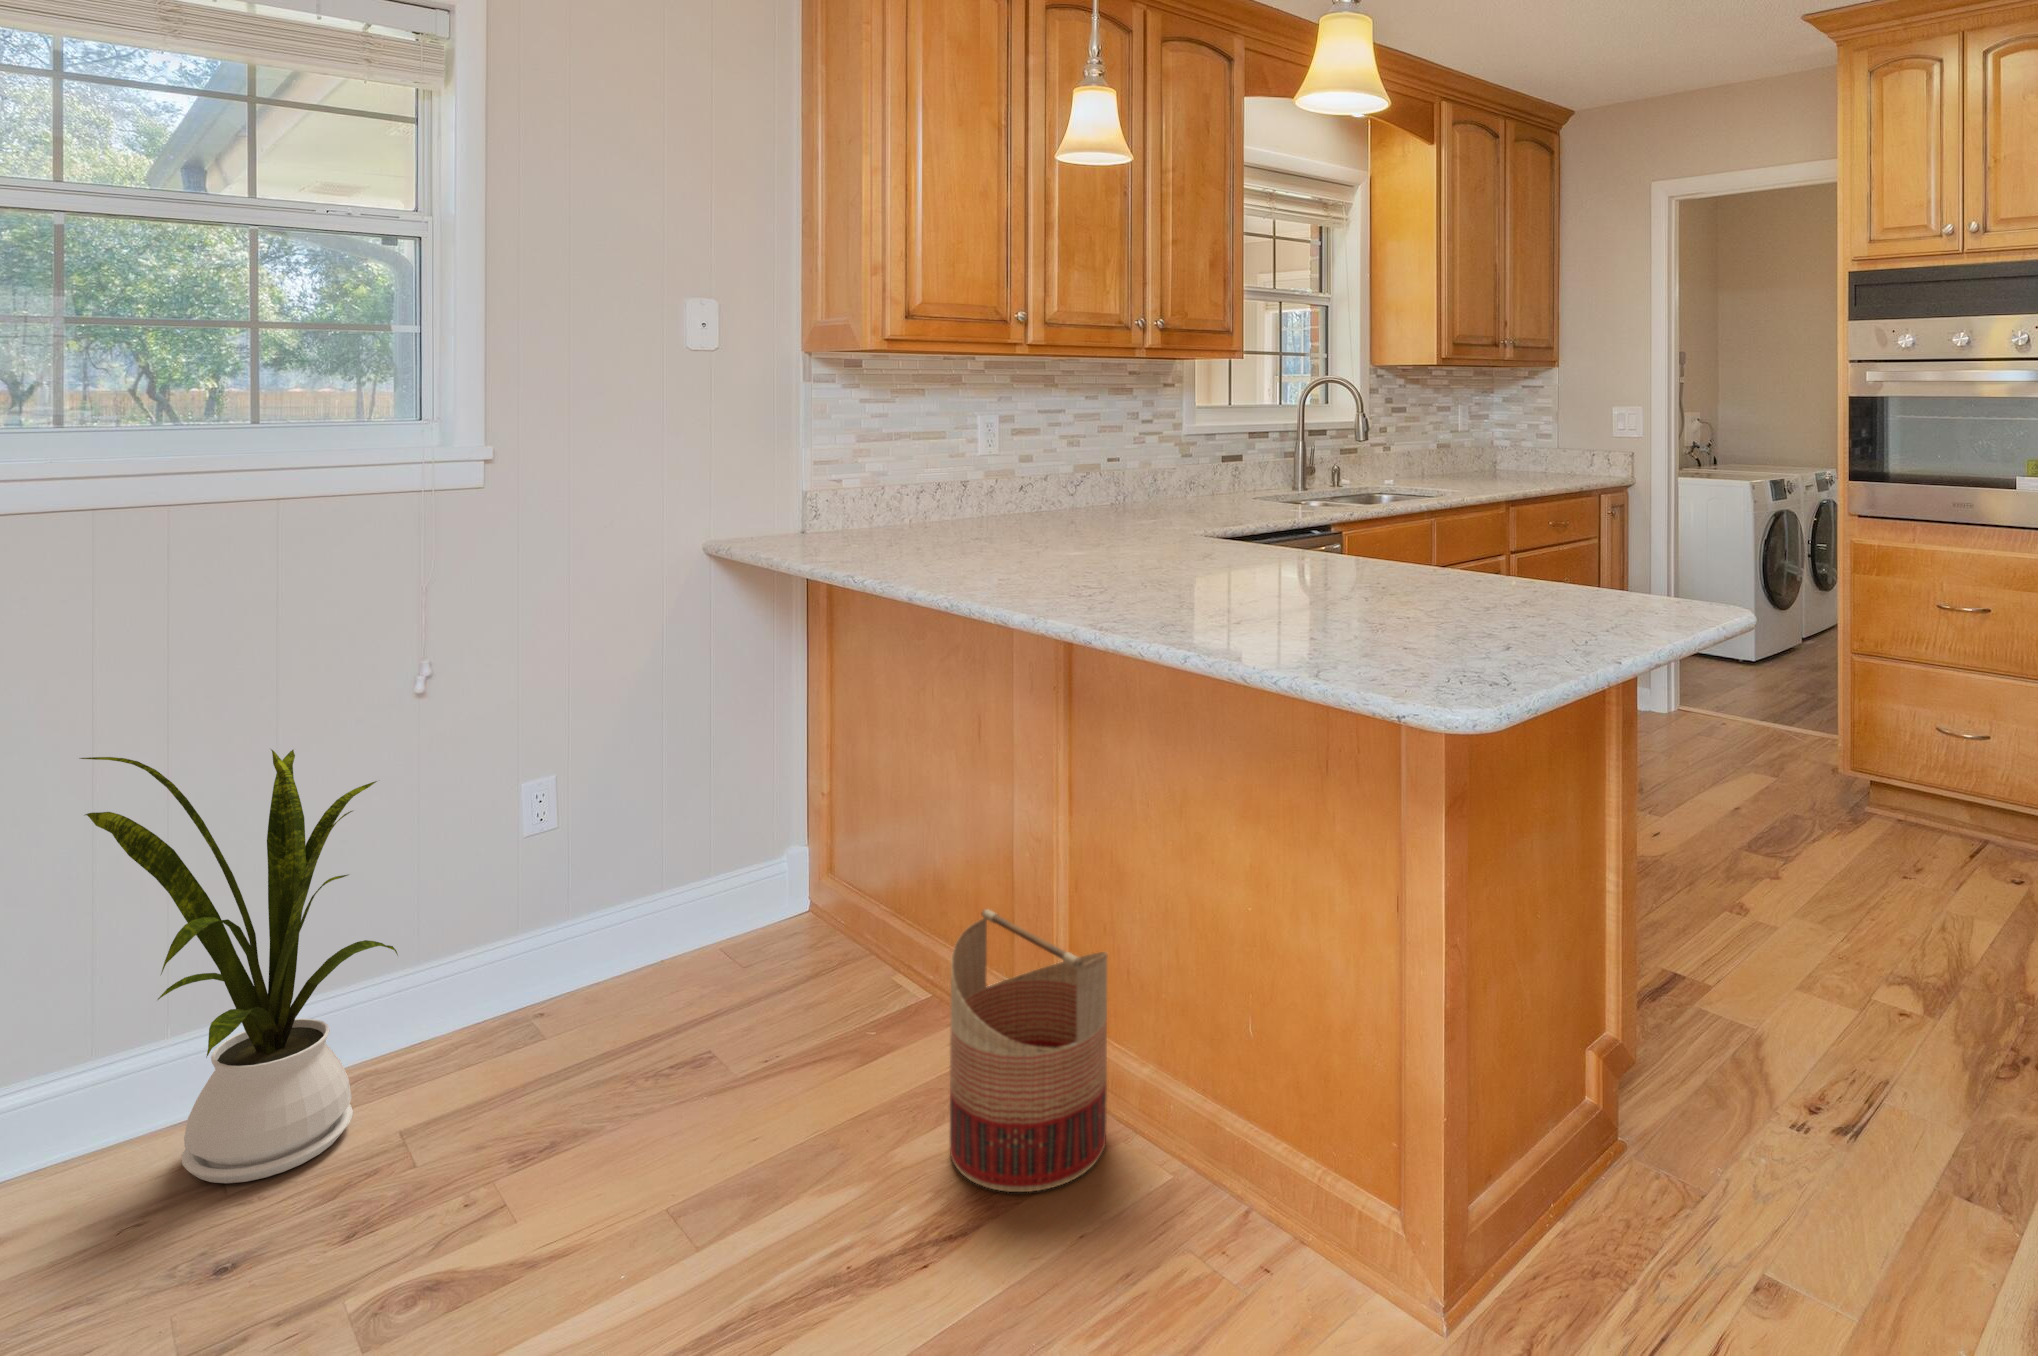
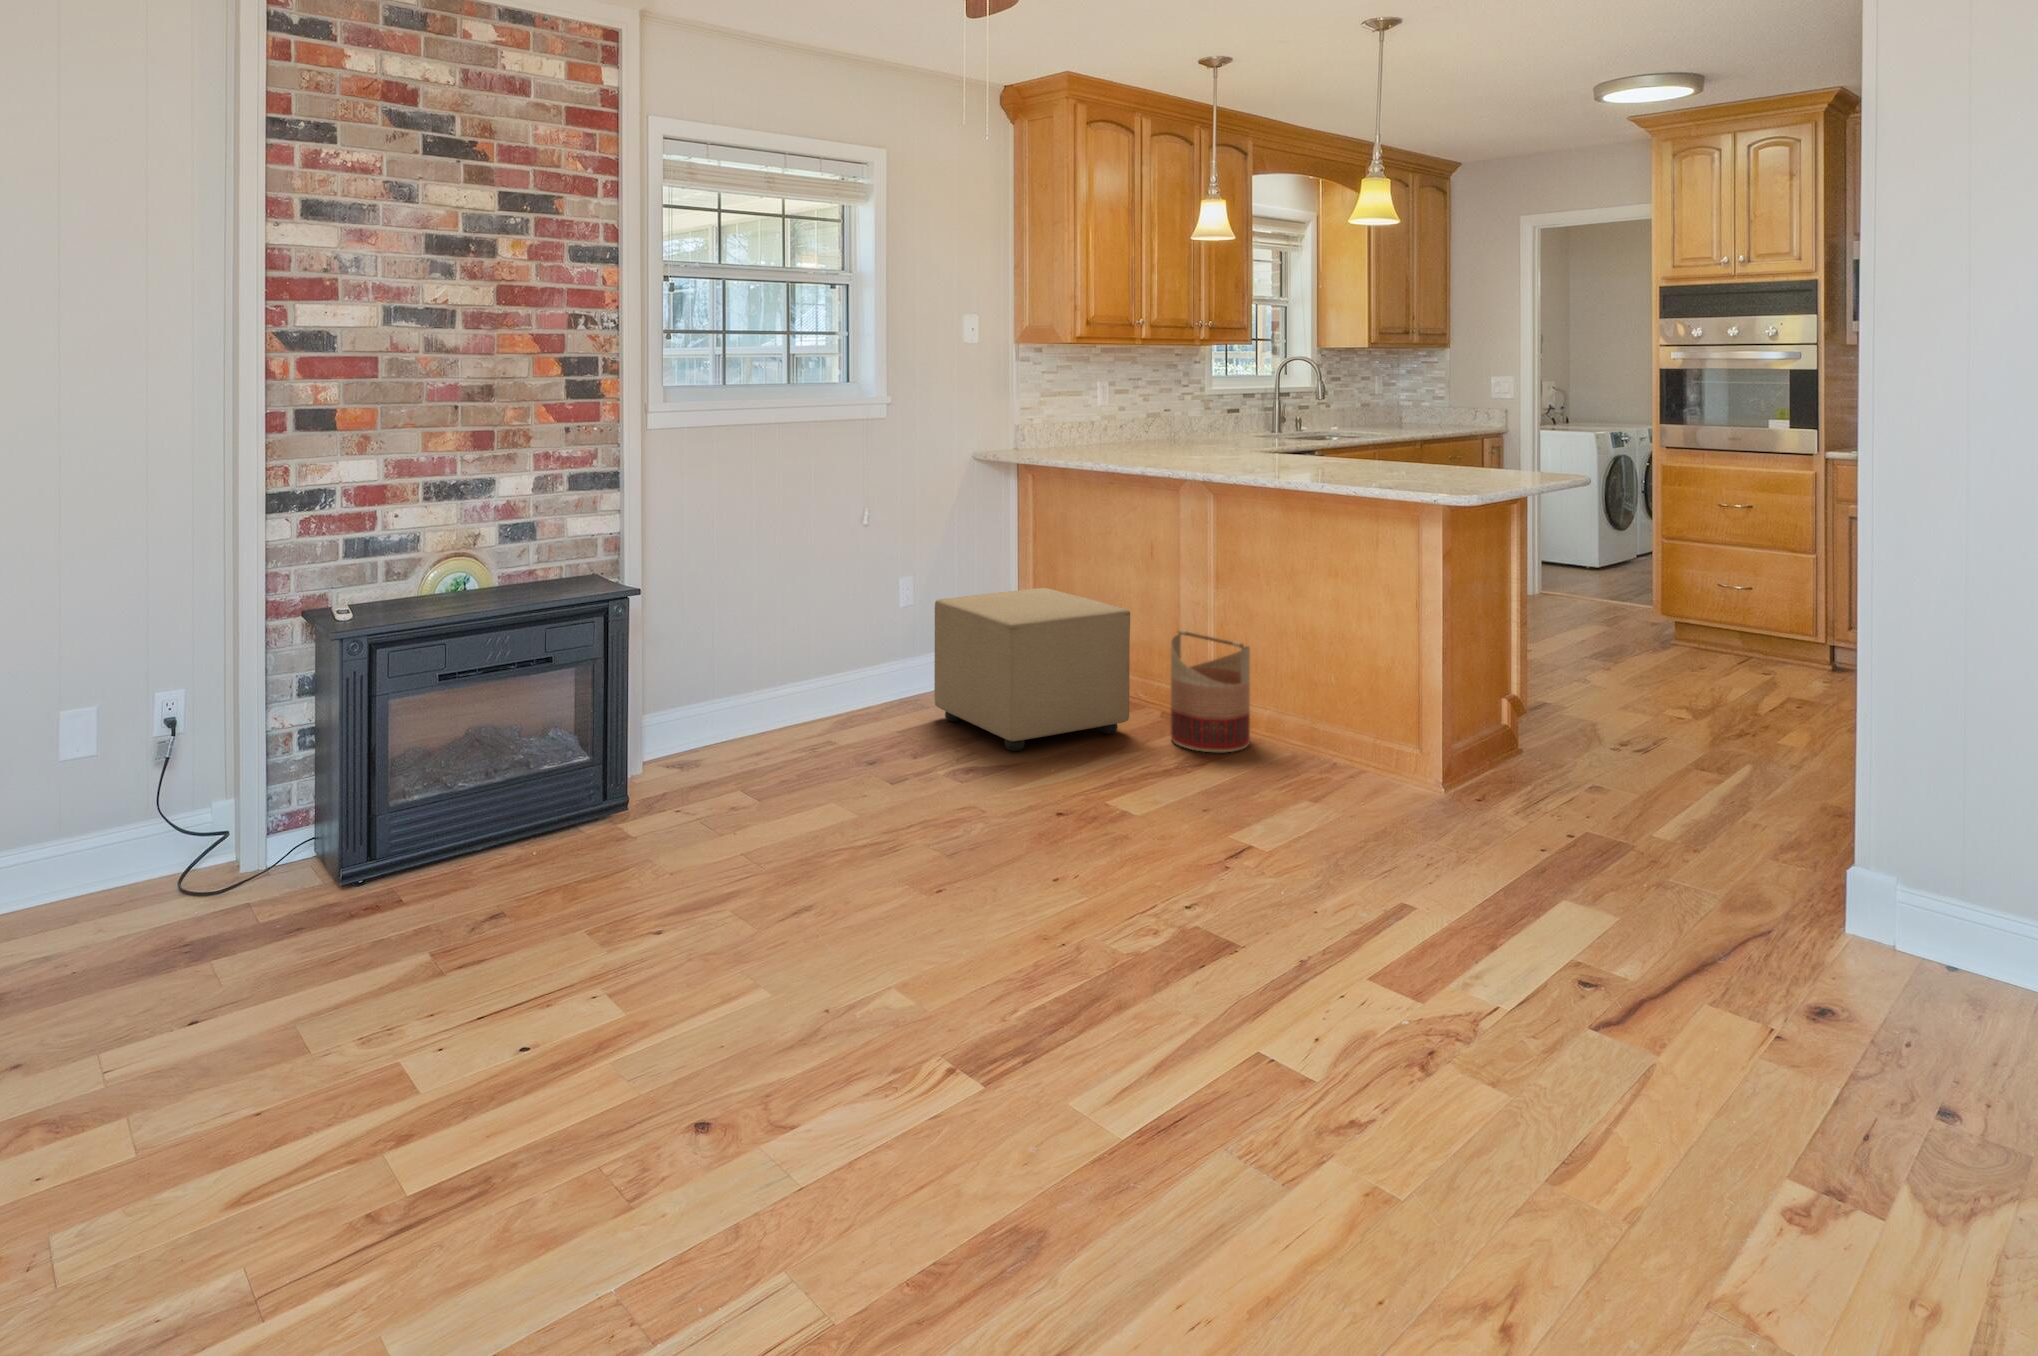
house plant: present [80,749,398,1183] -> none [760,536,884,741]
ottoman: none [520,800,884,1207] -> present [934,588,1130,751]

